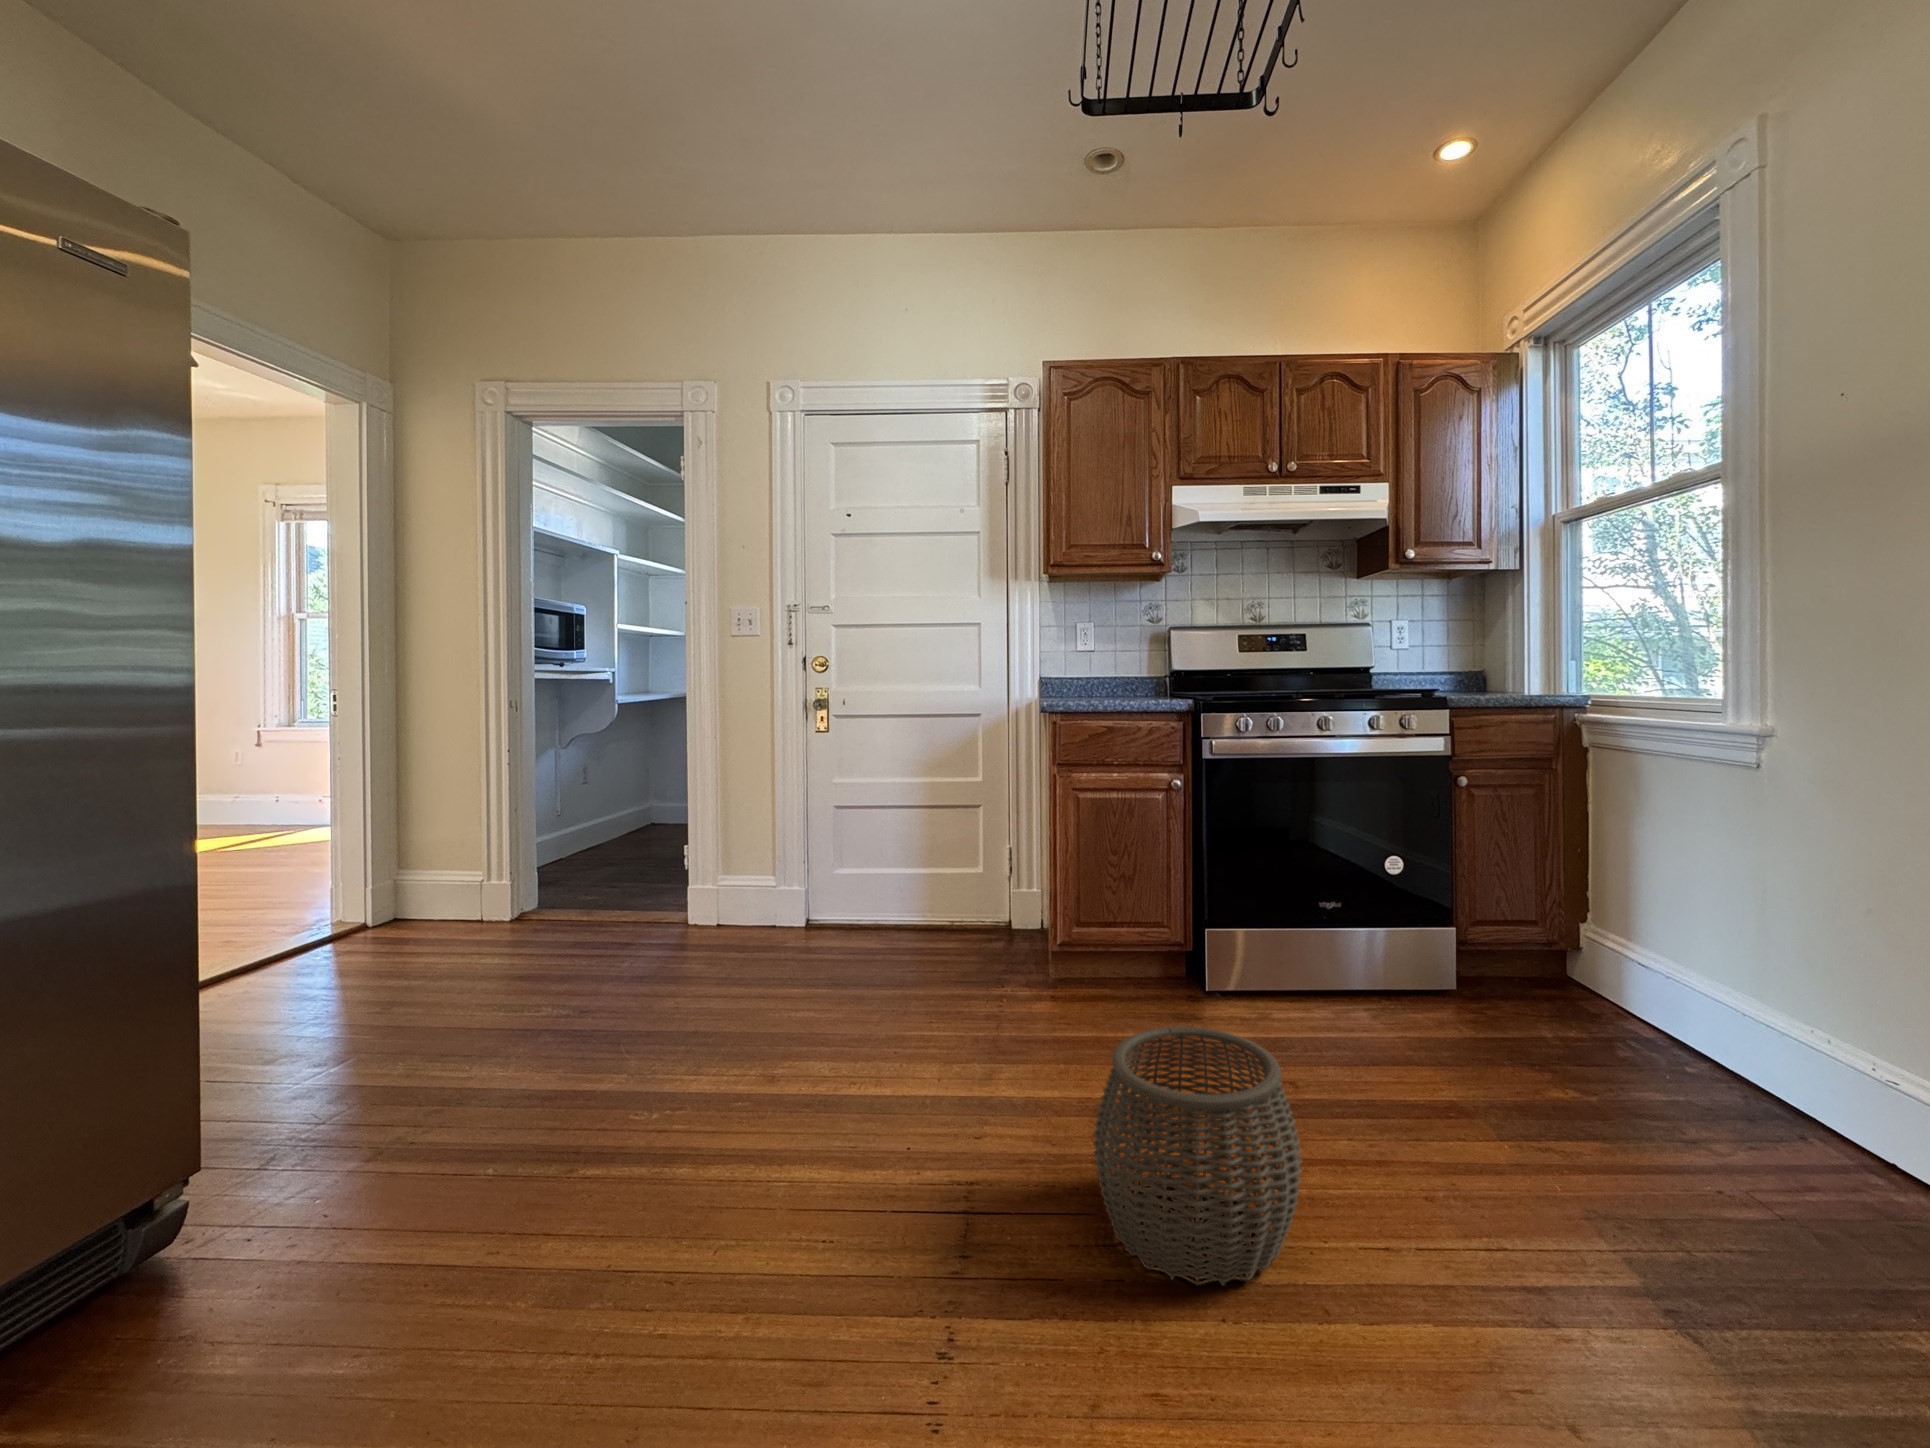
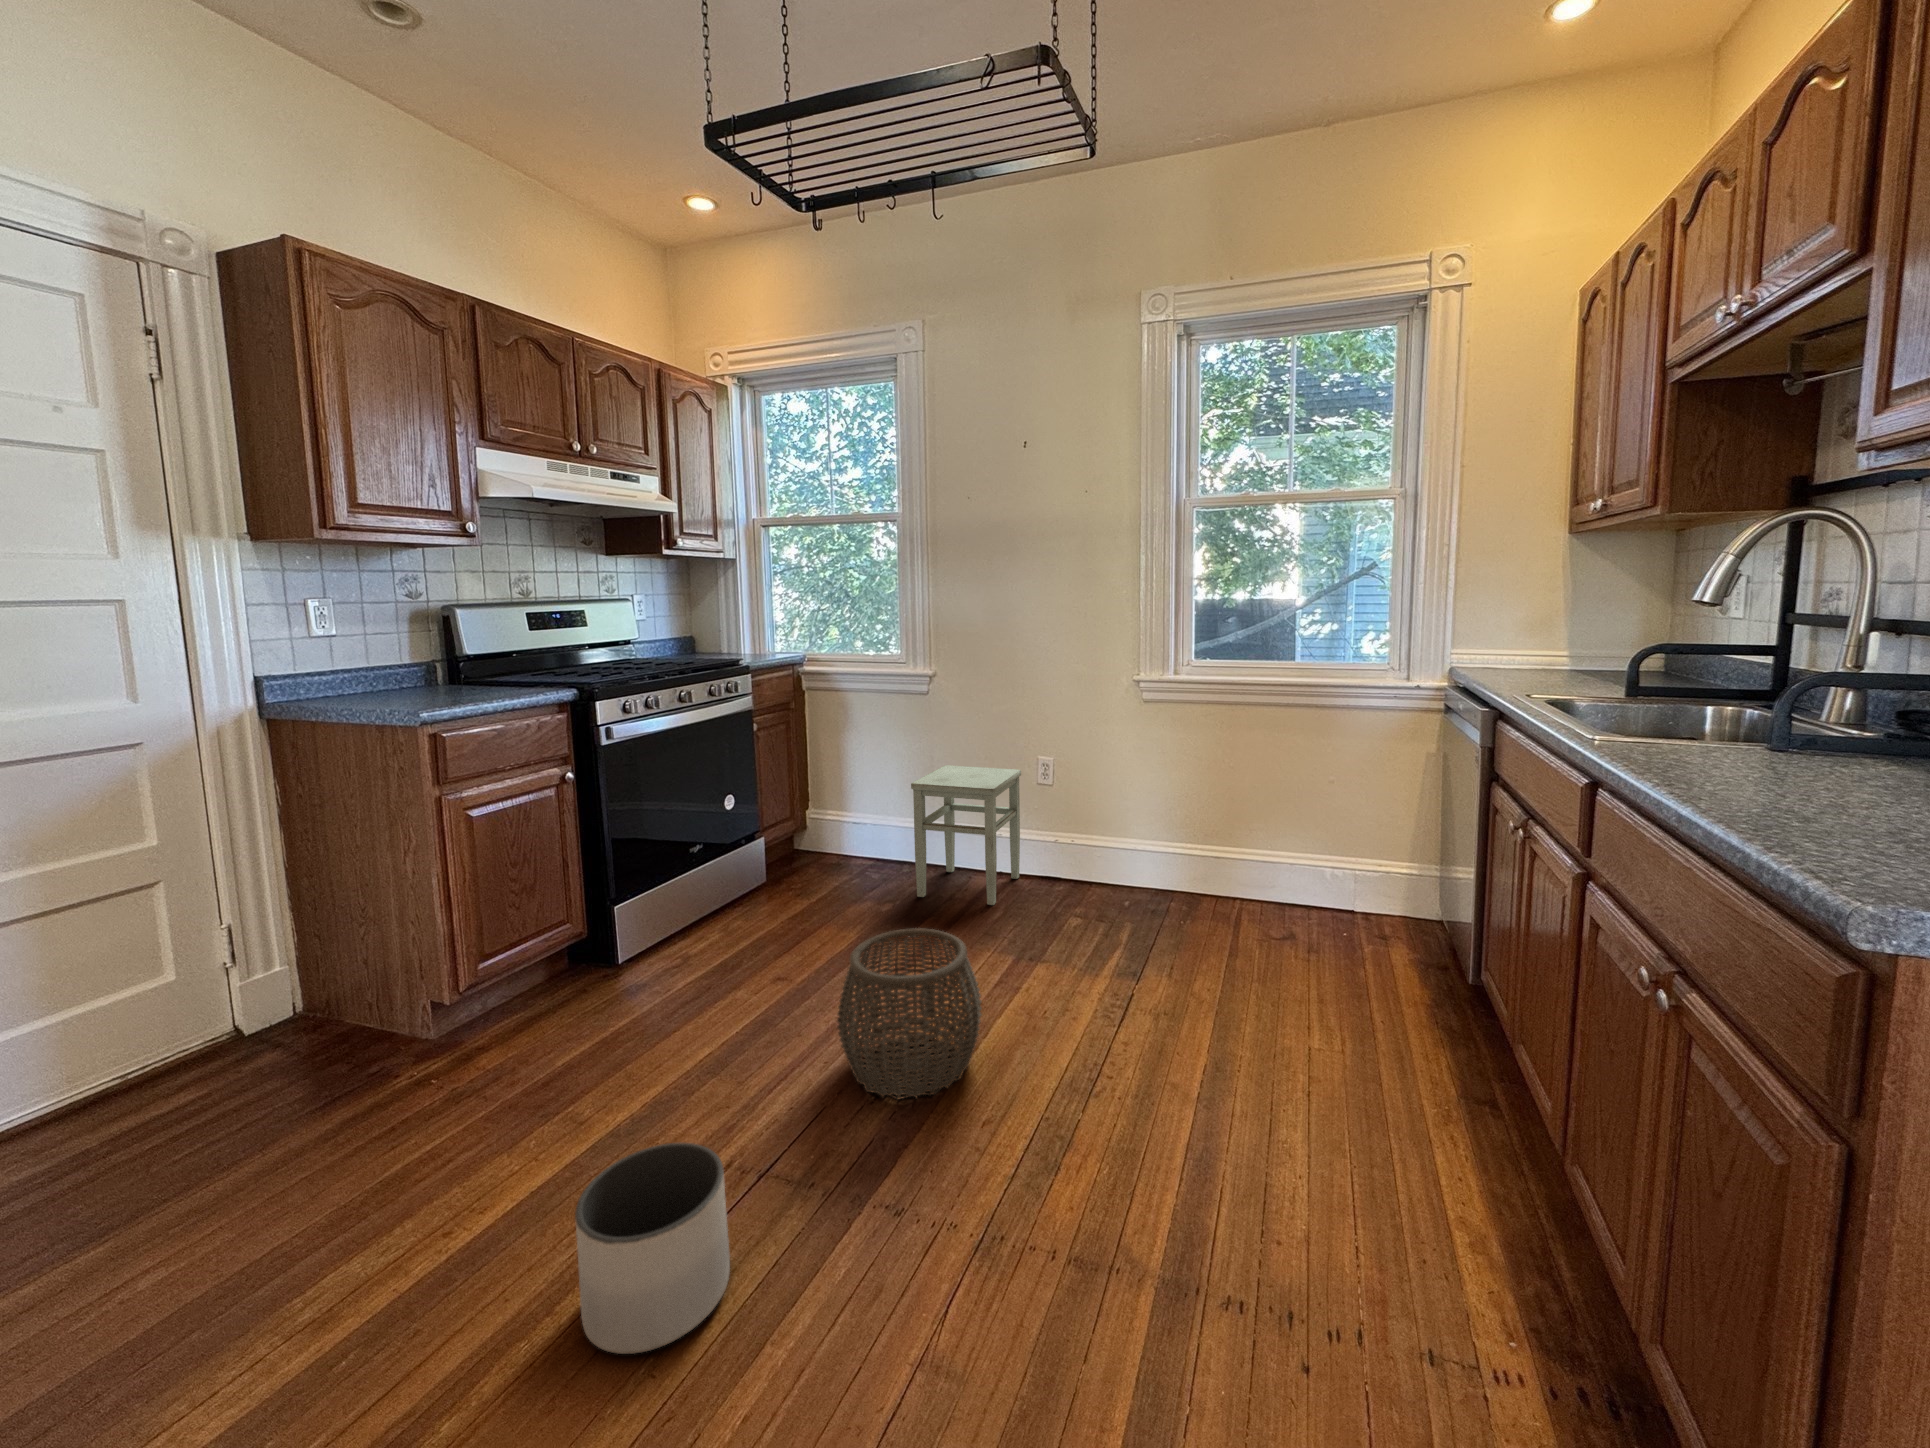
stool: none [1608,901,1908,1185] -> present [911,765,1021,905]
planter: none [736,1055,859,1219] -> present [575,1143,730,1354]

